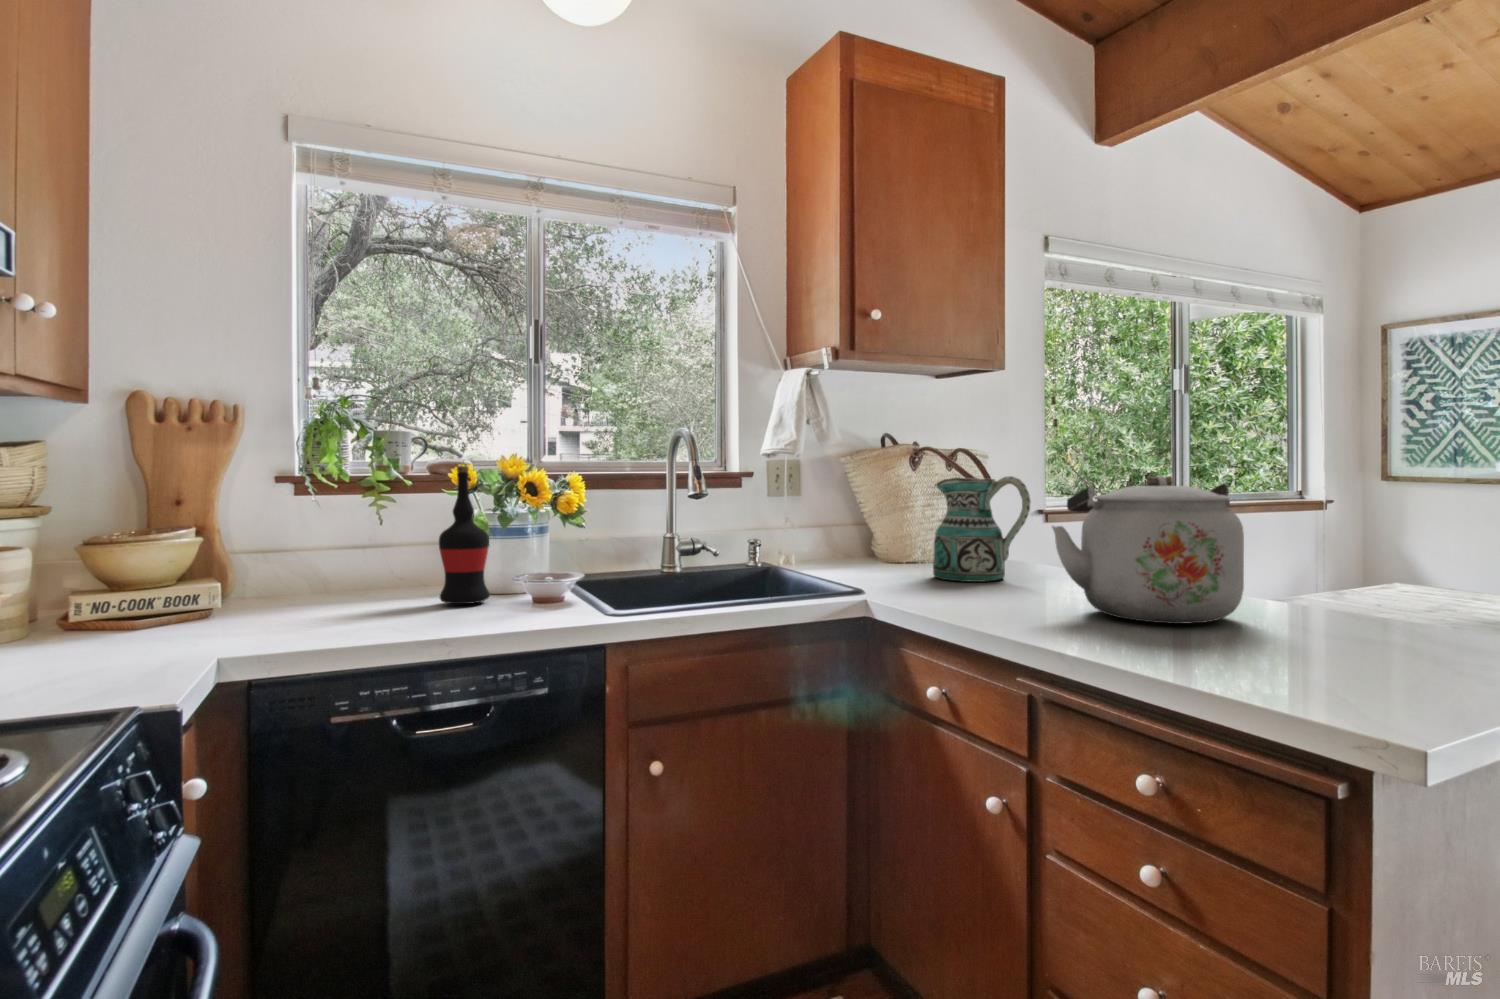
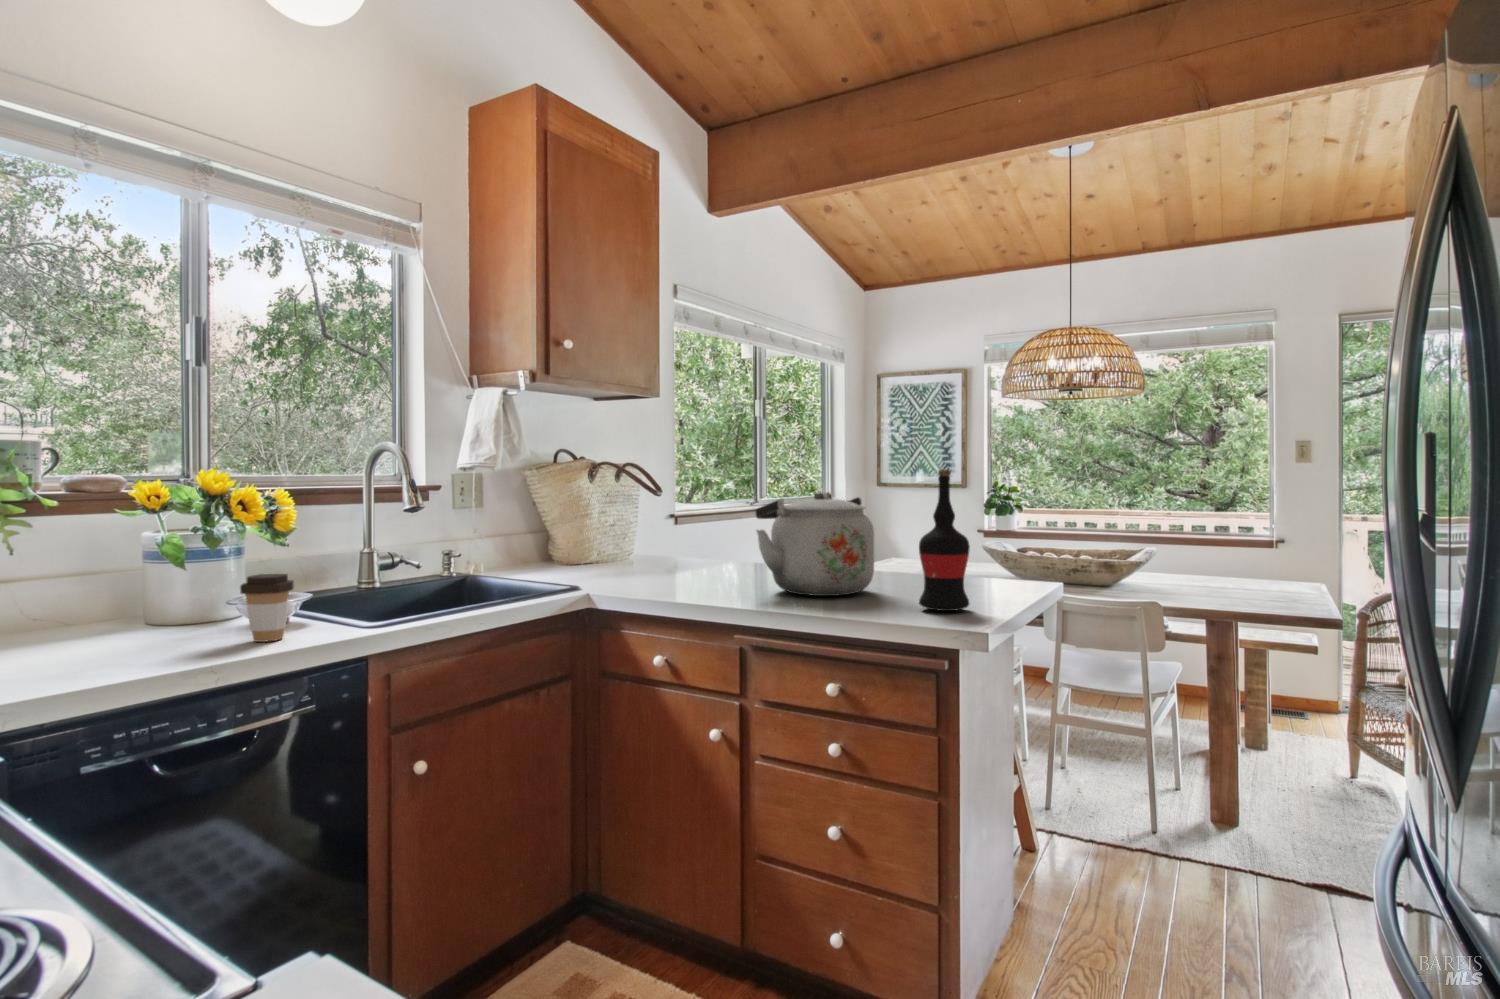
wine bottle: present [439,466,490,604] -> present [919,470,970,611]
ceramic pitcher: present [933,476,1030,582] -> none [628,490,706,577]
coffee cup: none [493,553,542,618] -> present [240,574,294,642]

